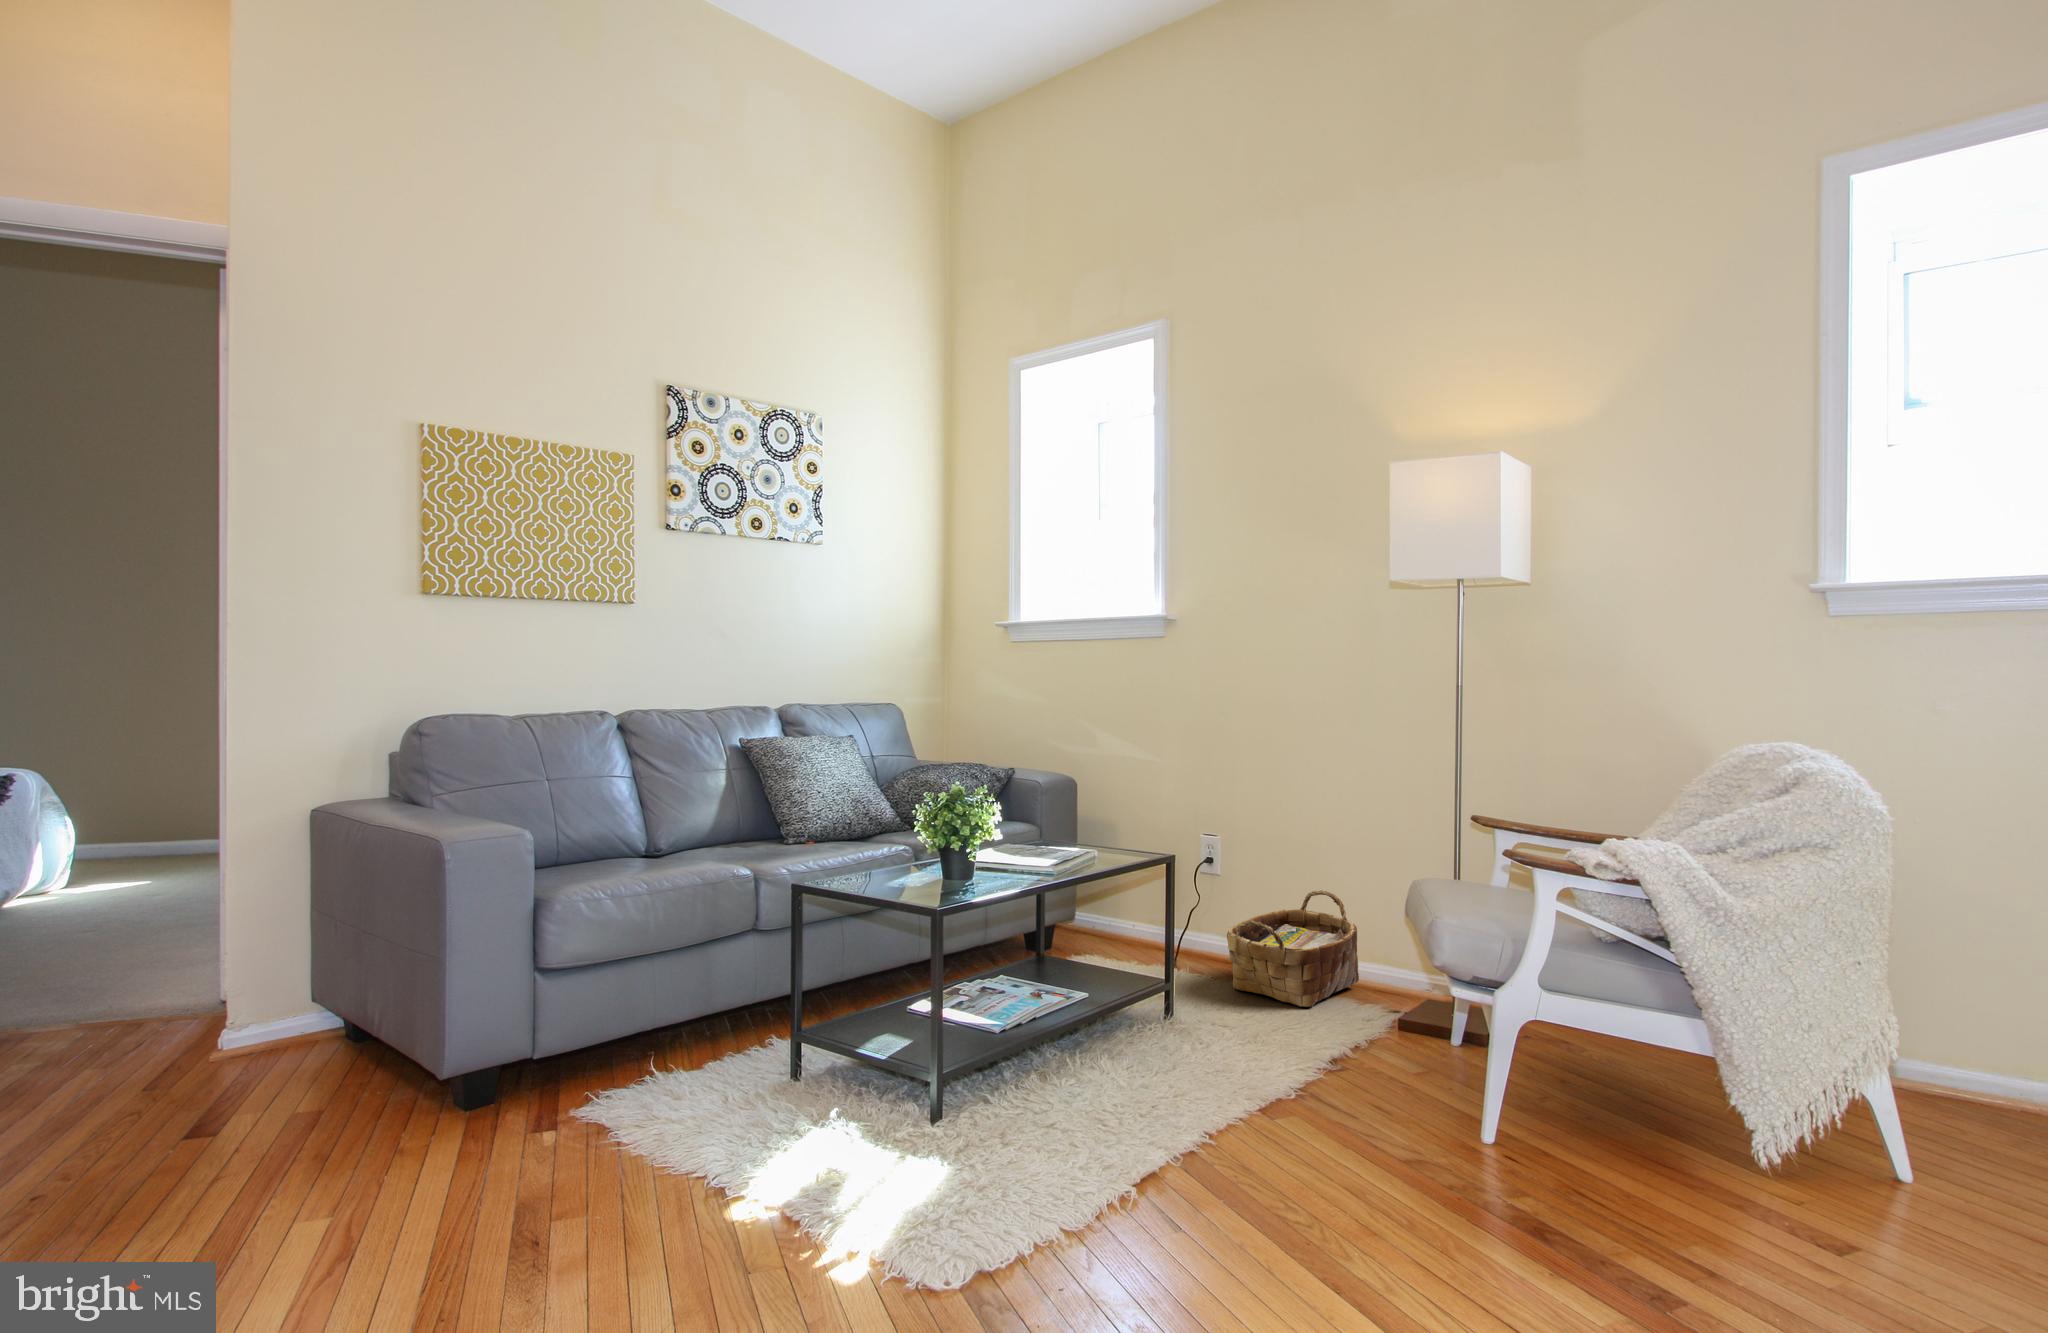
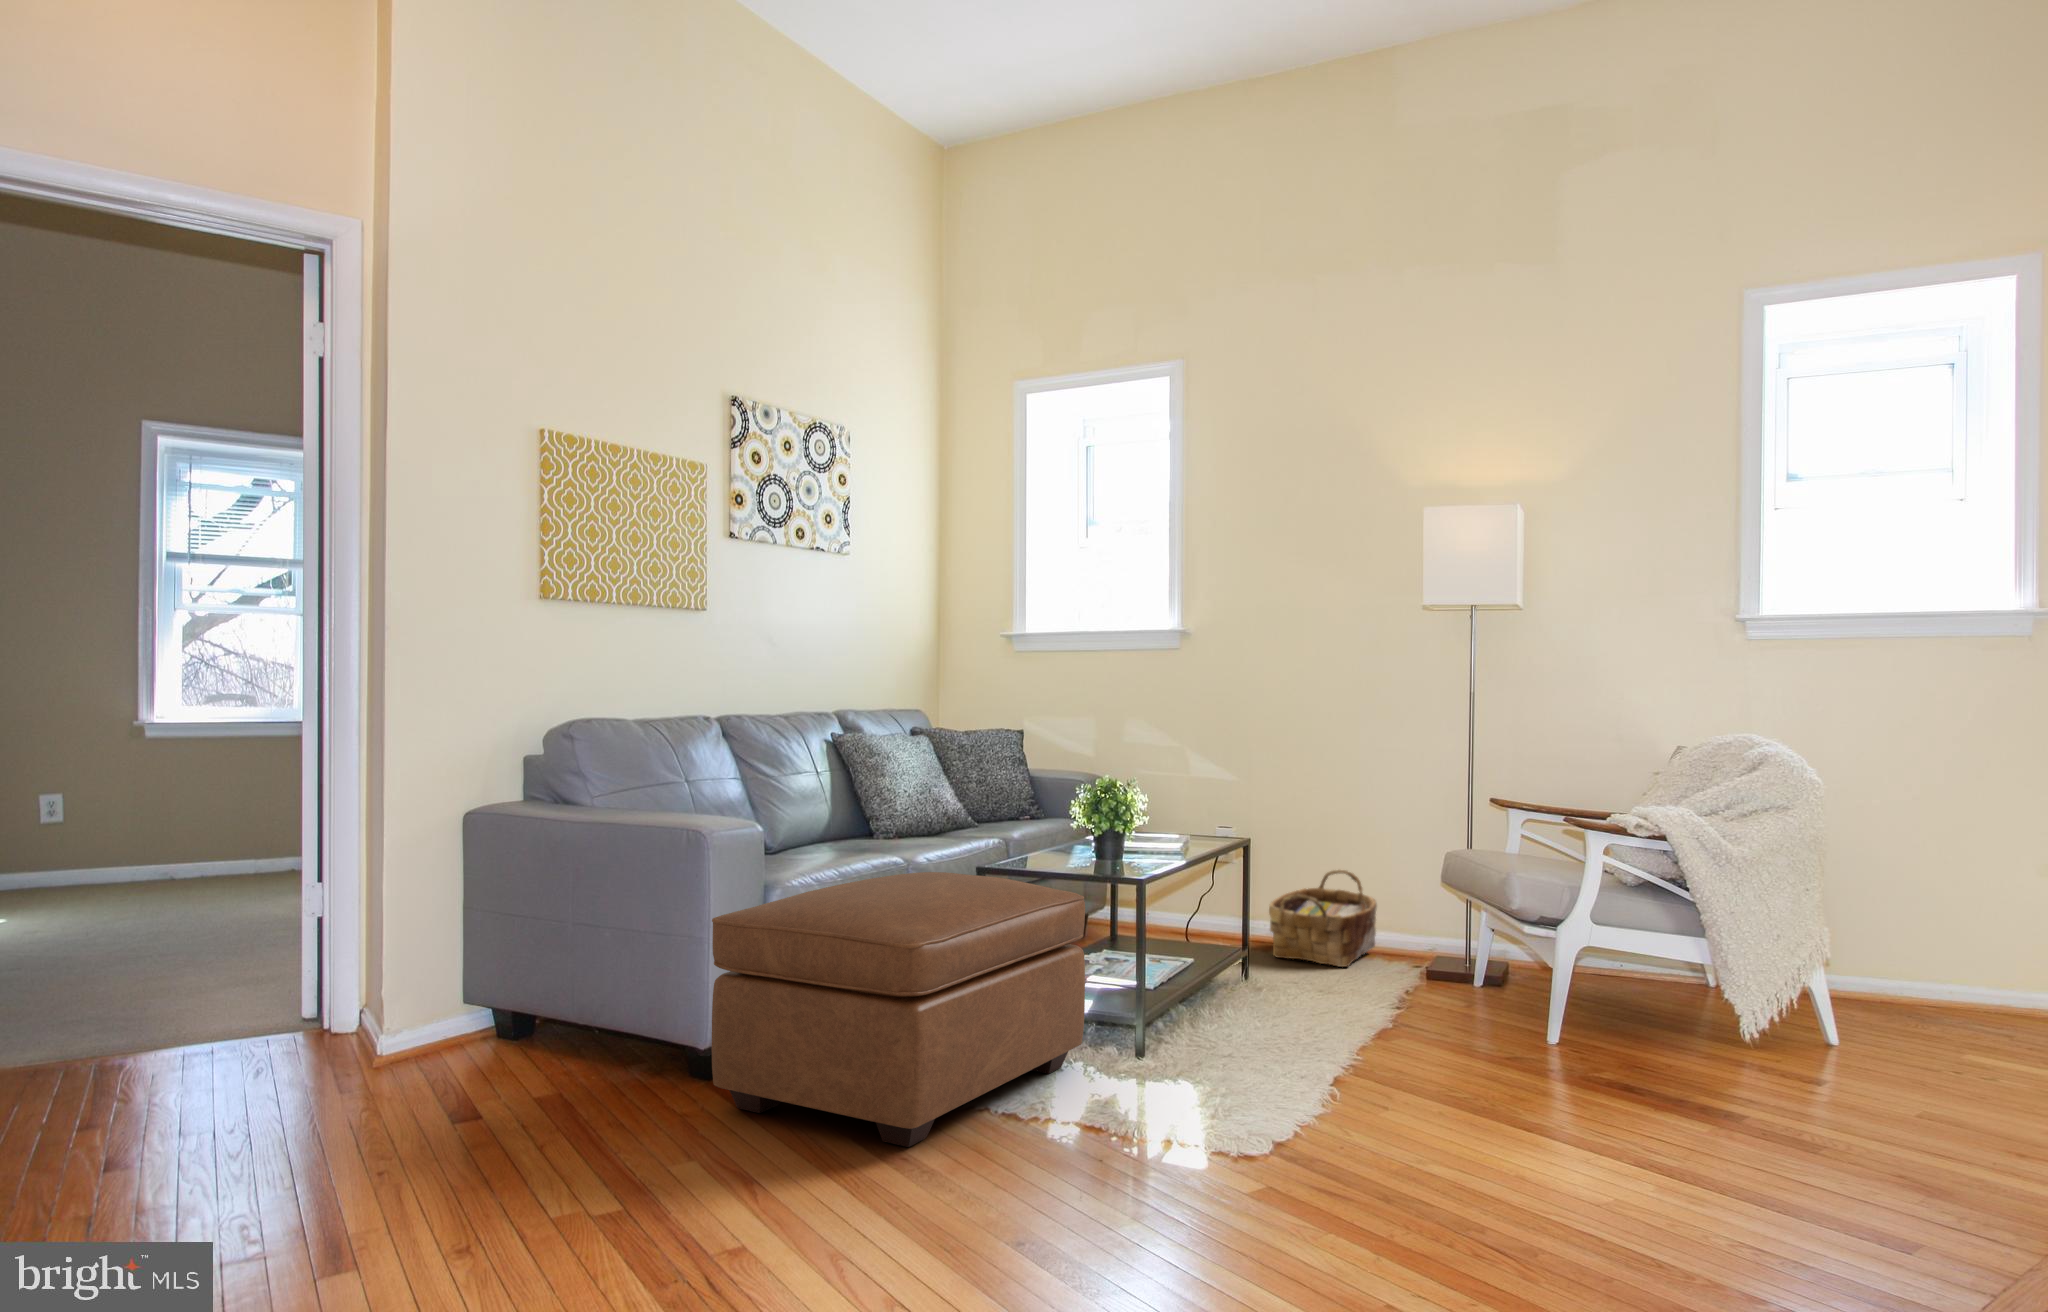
ottoman: none [396,901,876,1257] -> present [712,872,1085,1147]

